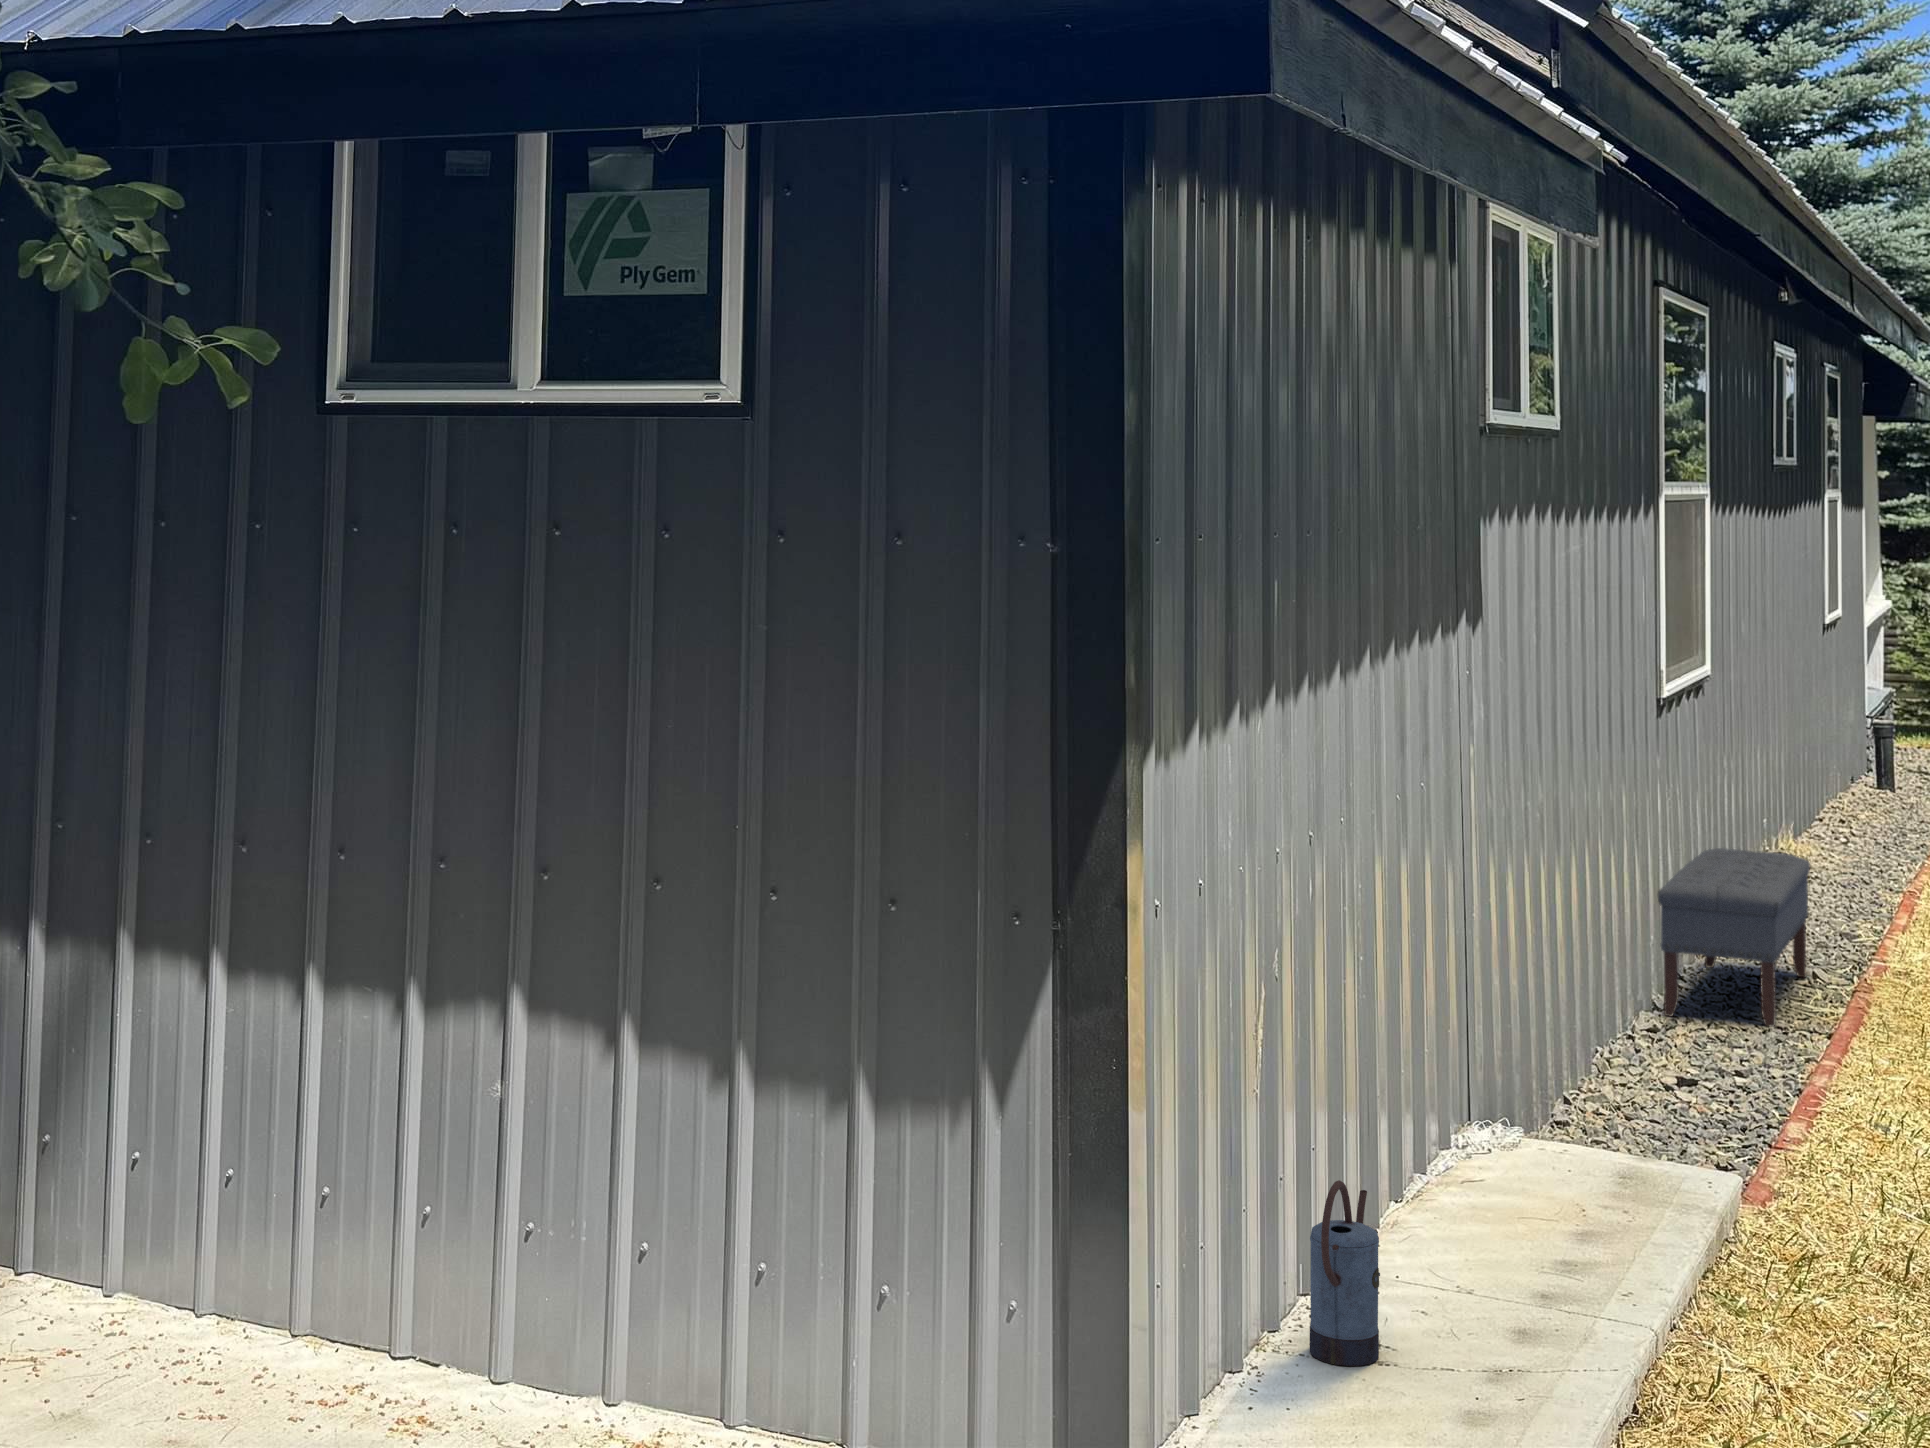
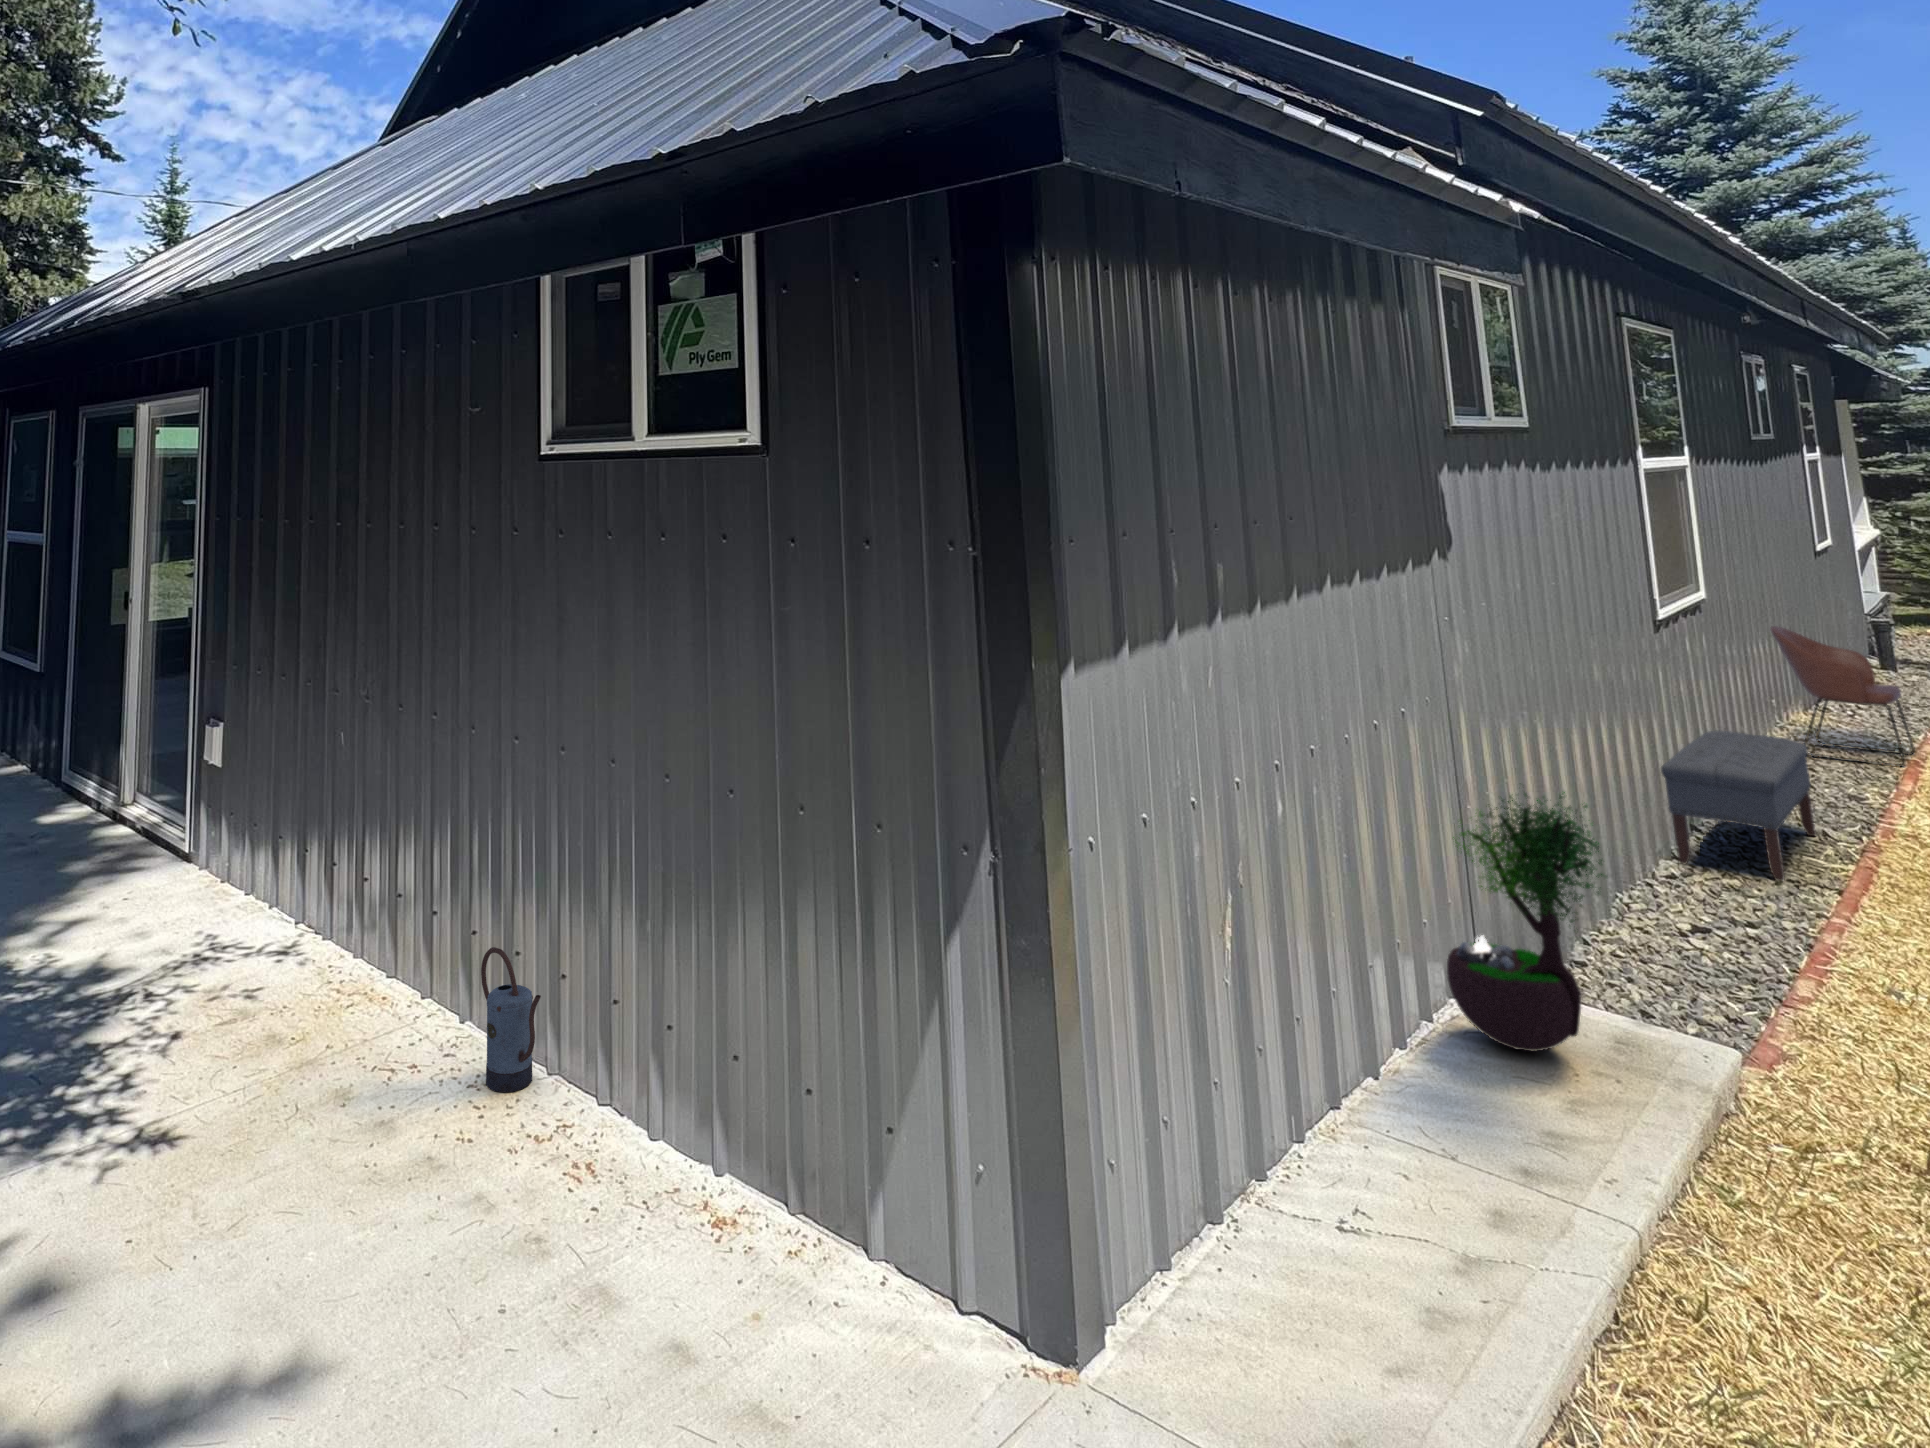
chair: none [1774,719,1909,899] -> present [1771,626,1915,767]
potted tree: none [1449,878,1641,1207] -> present [1447,792,1603,1051]
watering can: present [1309,1180,1380,1366] -> present [481,947,541,1092]

